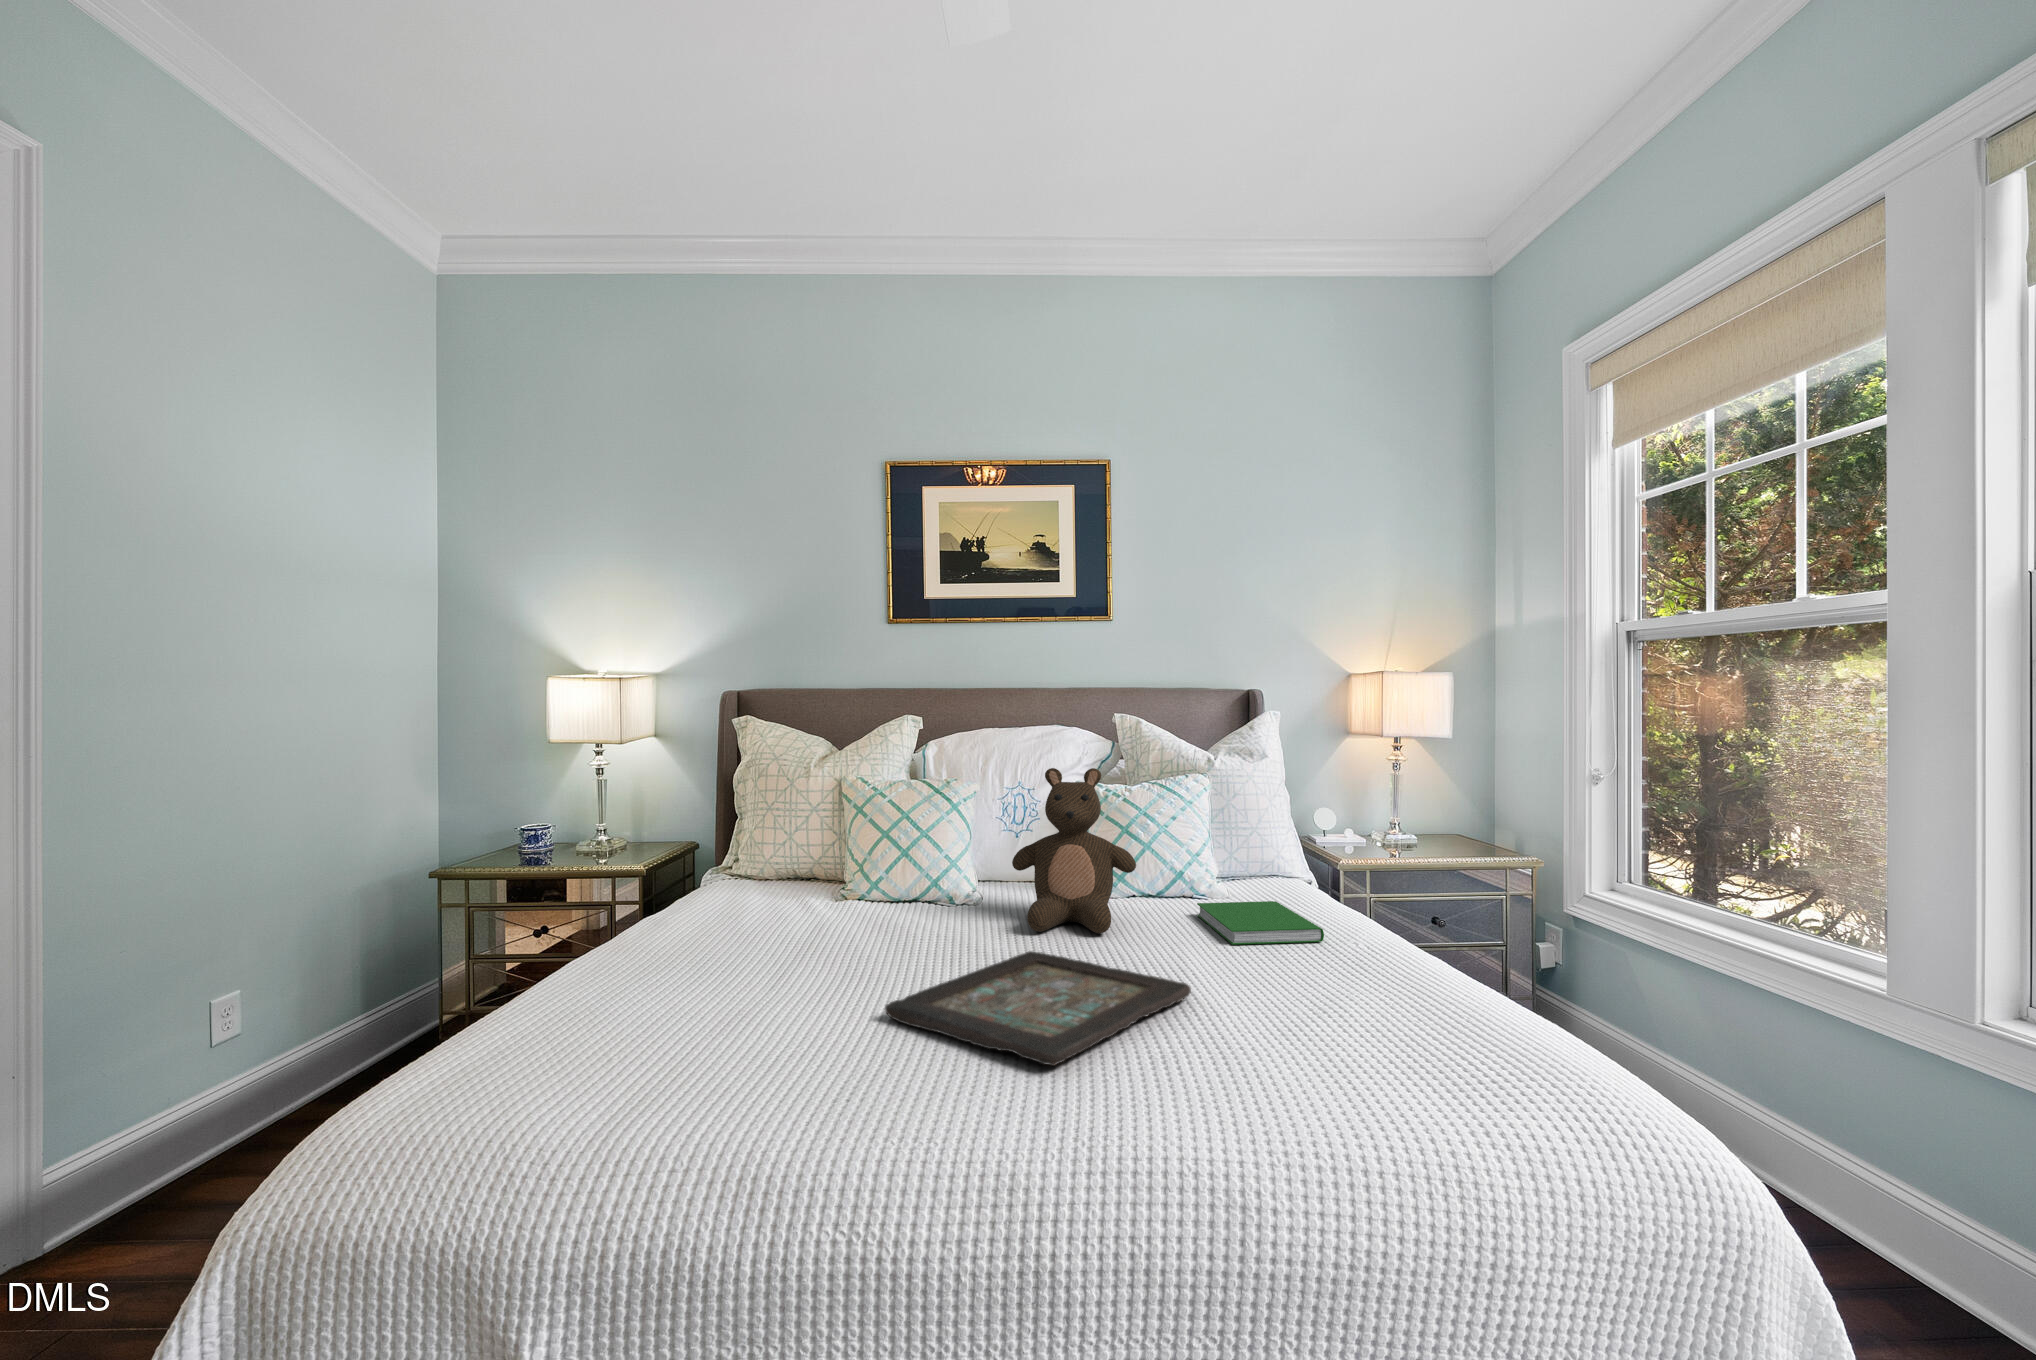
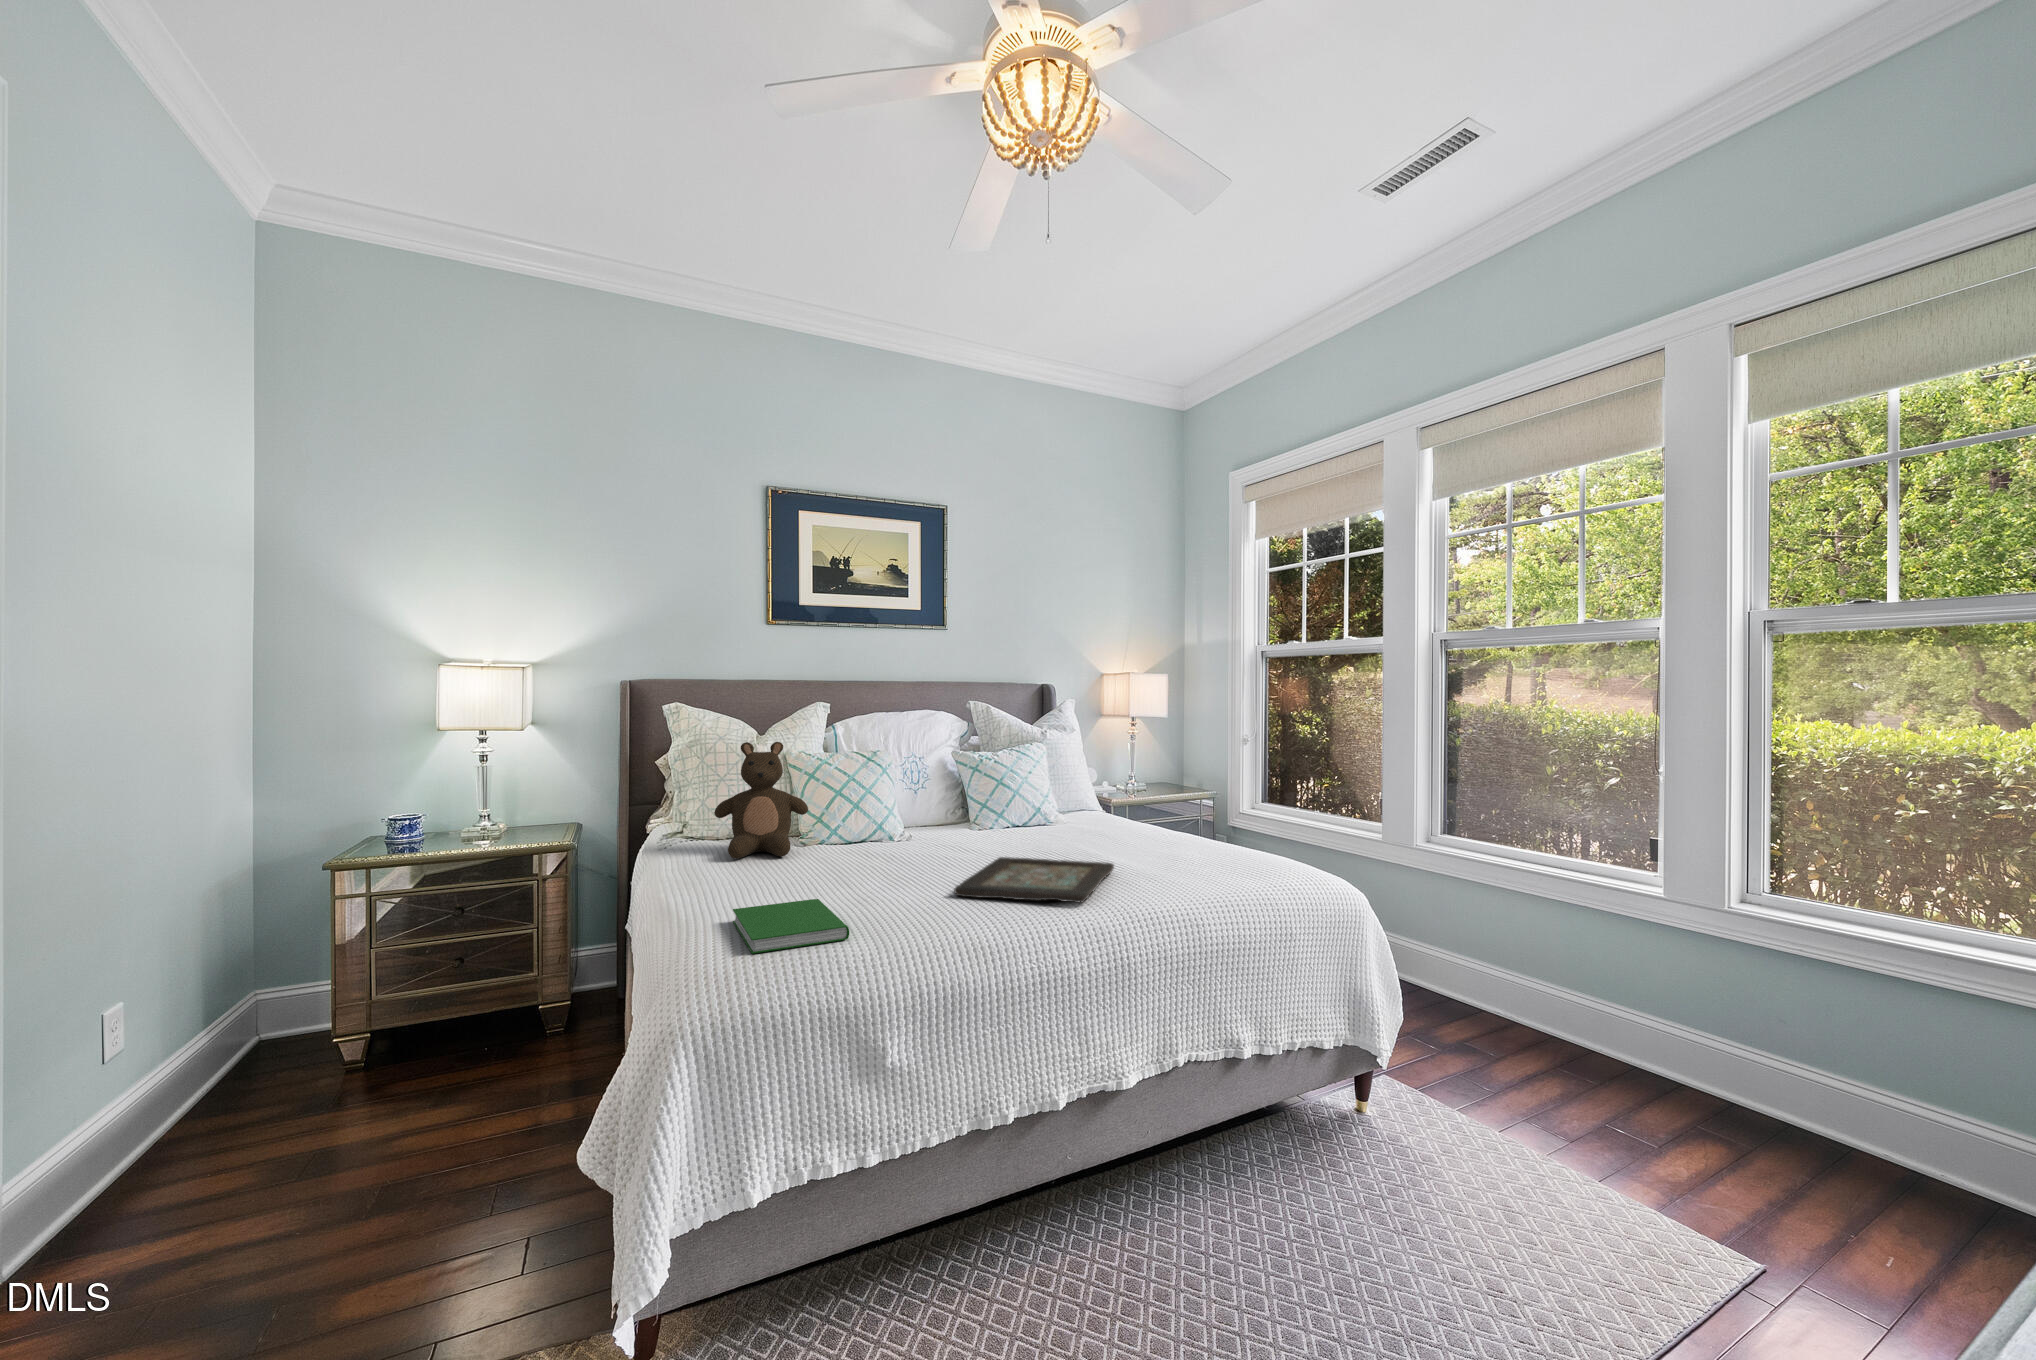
stuffed bear: present [1012,768,1136,933] -> present [714,742,808,859]
hardcover book: present [1197,901,1324,945] -> present [733,899,849,954]

